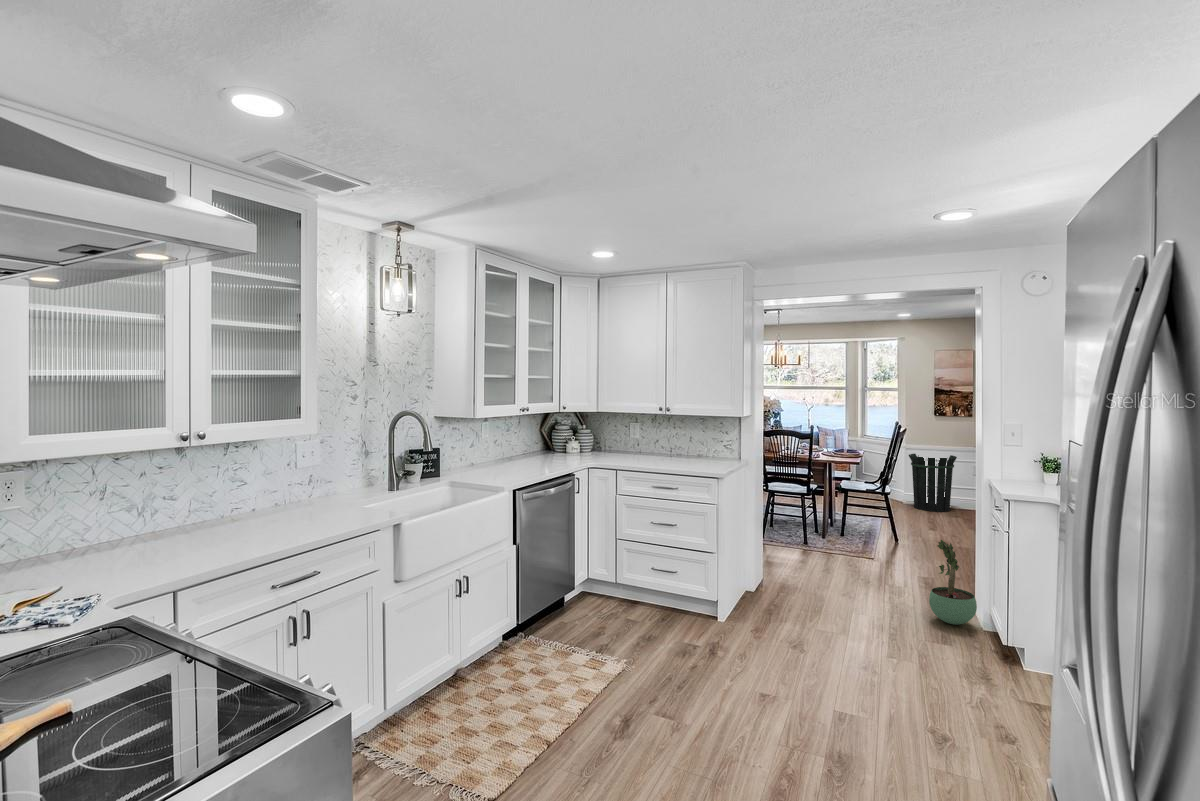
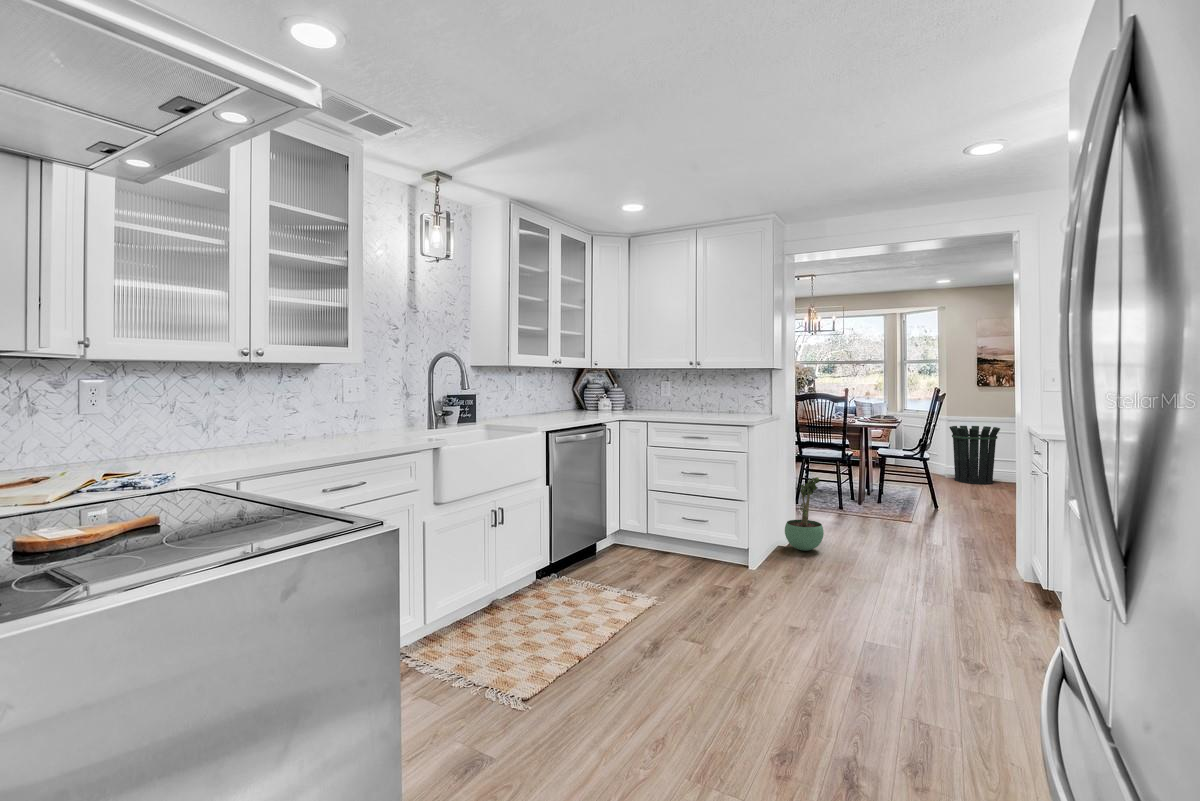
potted plant: present [929,540,977,625] -> present [785,477,824,551]

